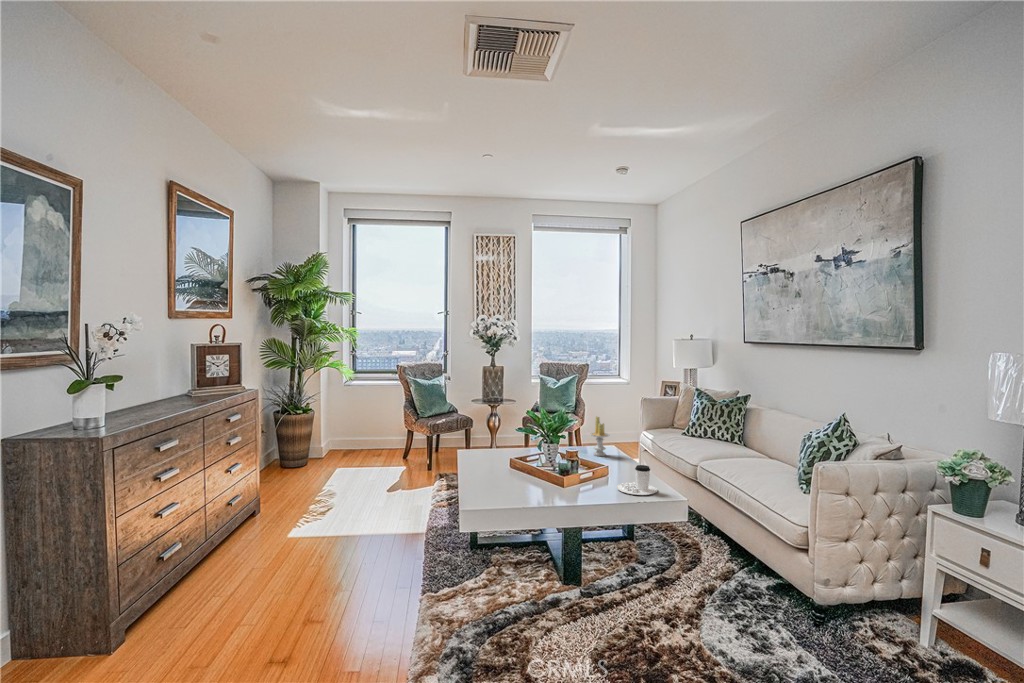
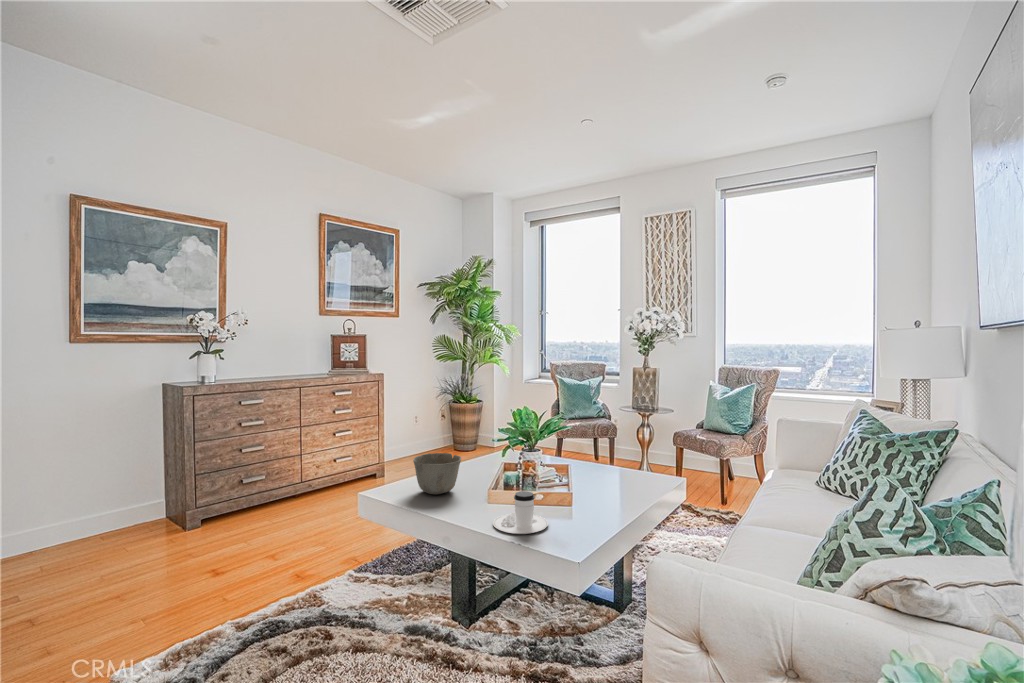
candle: present [590,417,609,456] -> none [601,428,628,483]
ceramic bowl: none [514,453,554,489] -> present [413,453,461,494]

